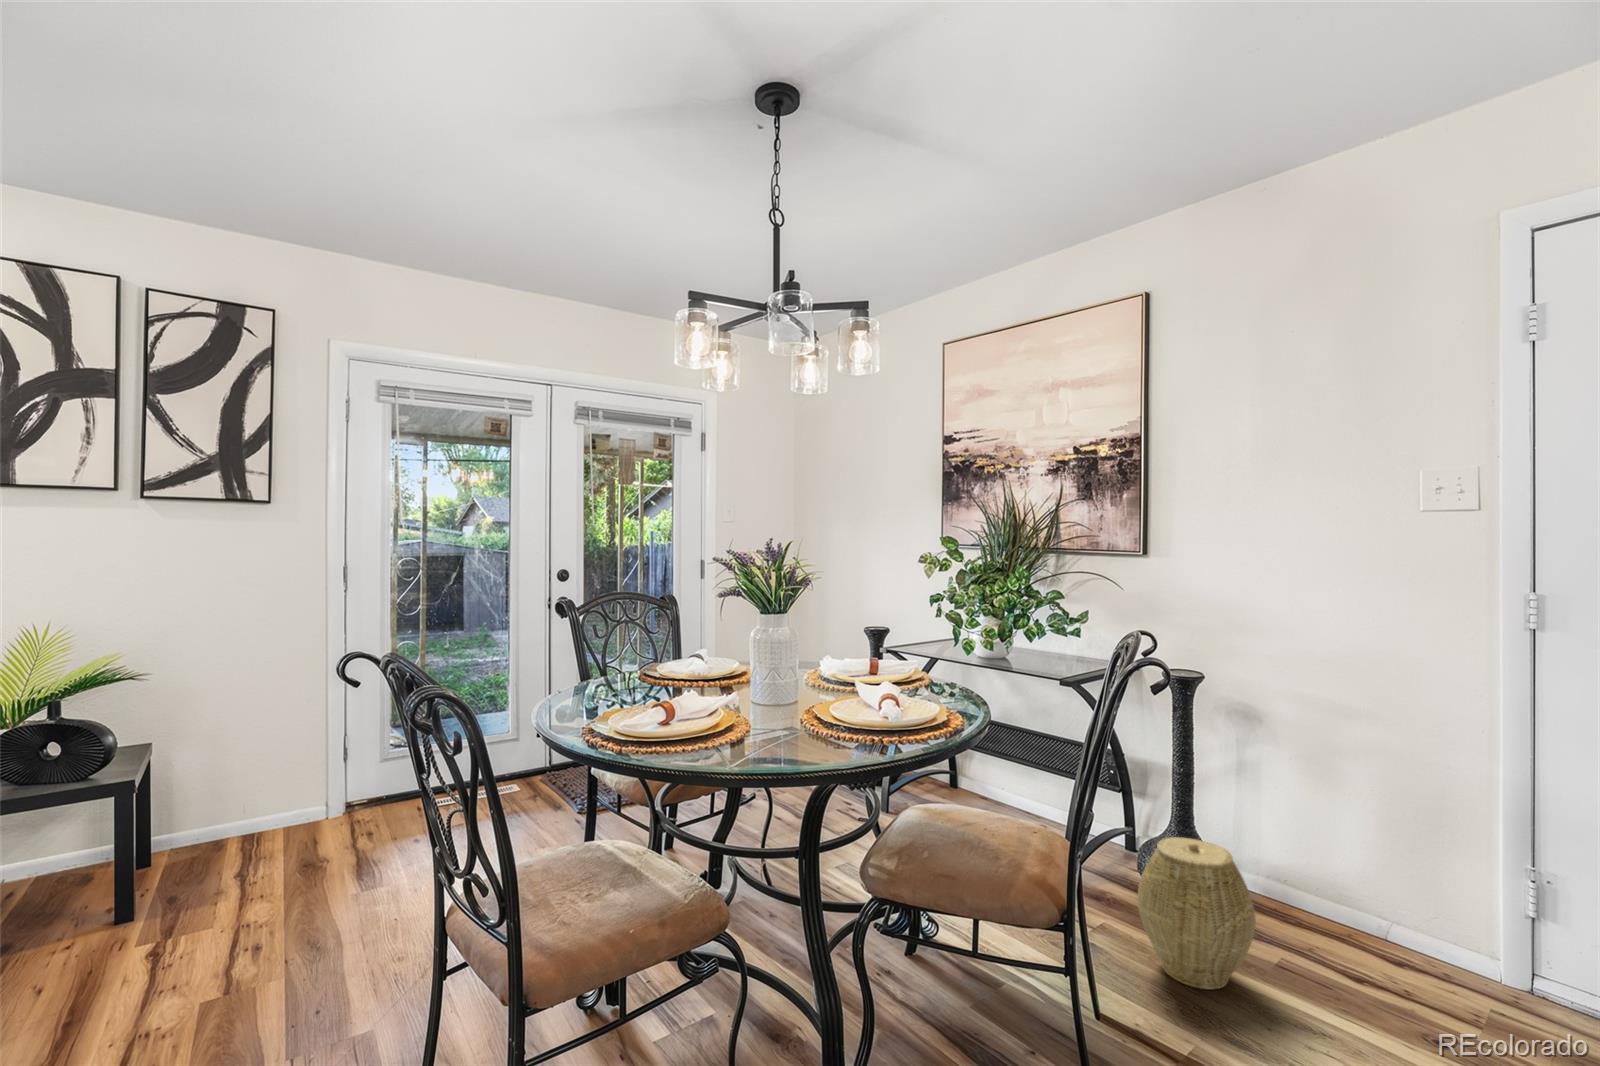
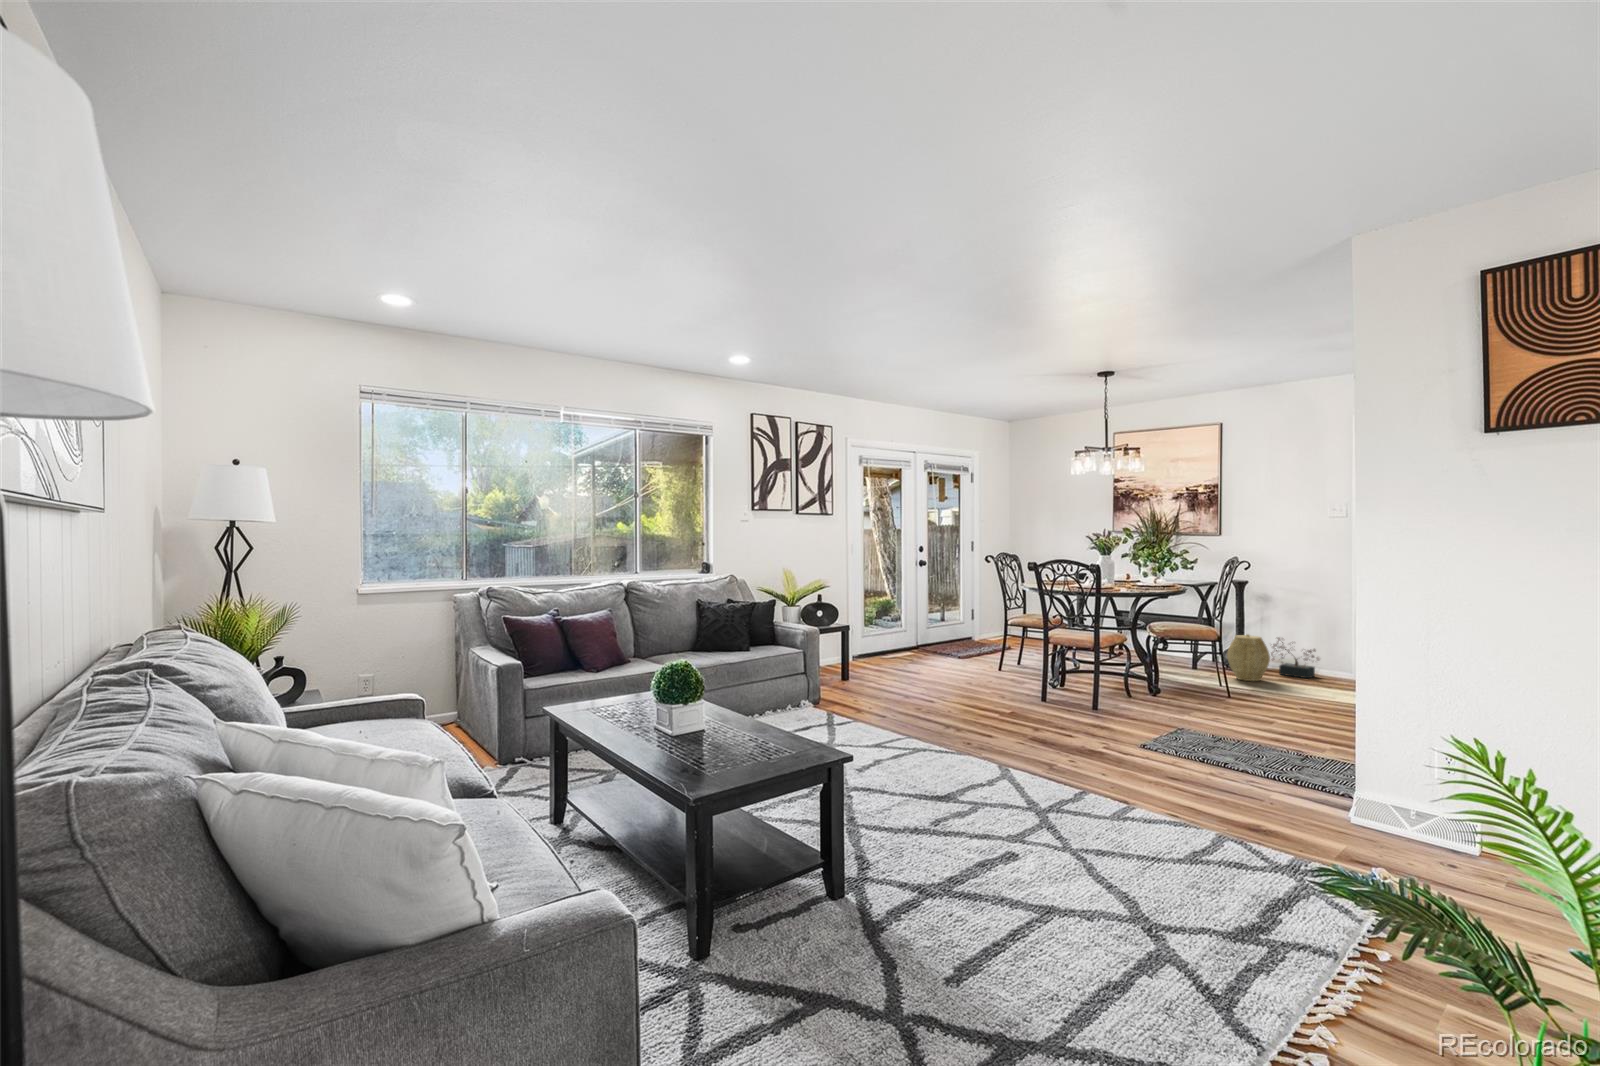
decorative plant: none [1256,826,1399,966] -> present [1271,637,1320,678]

